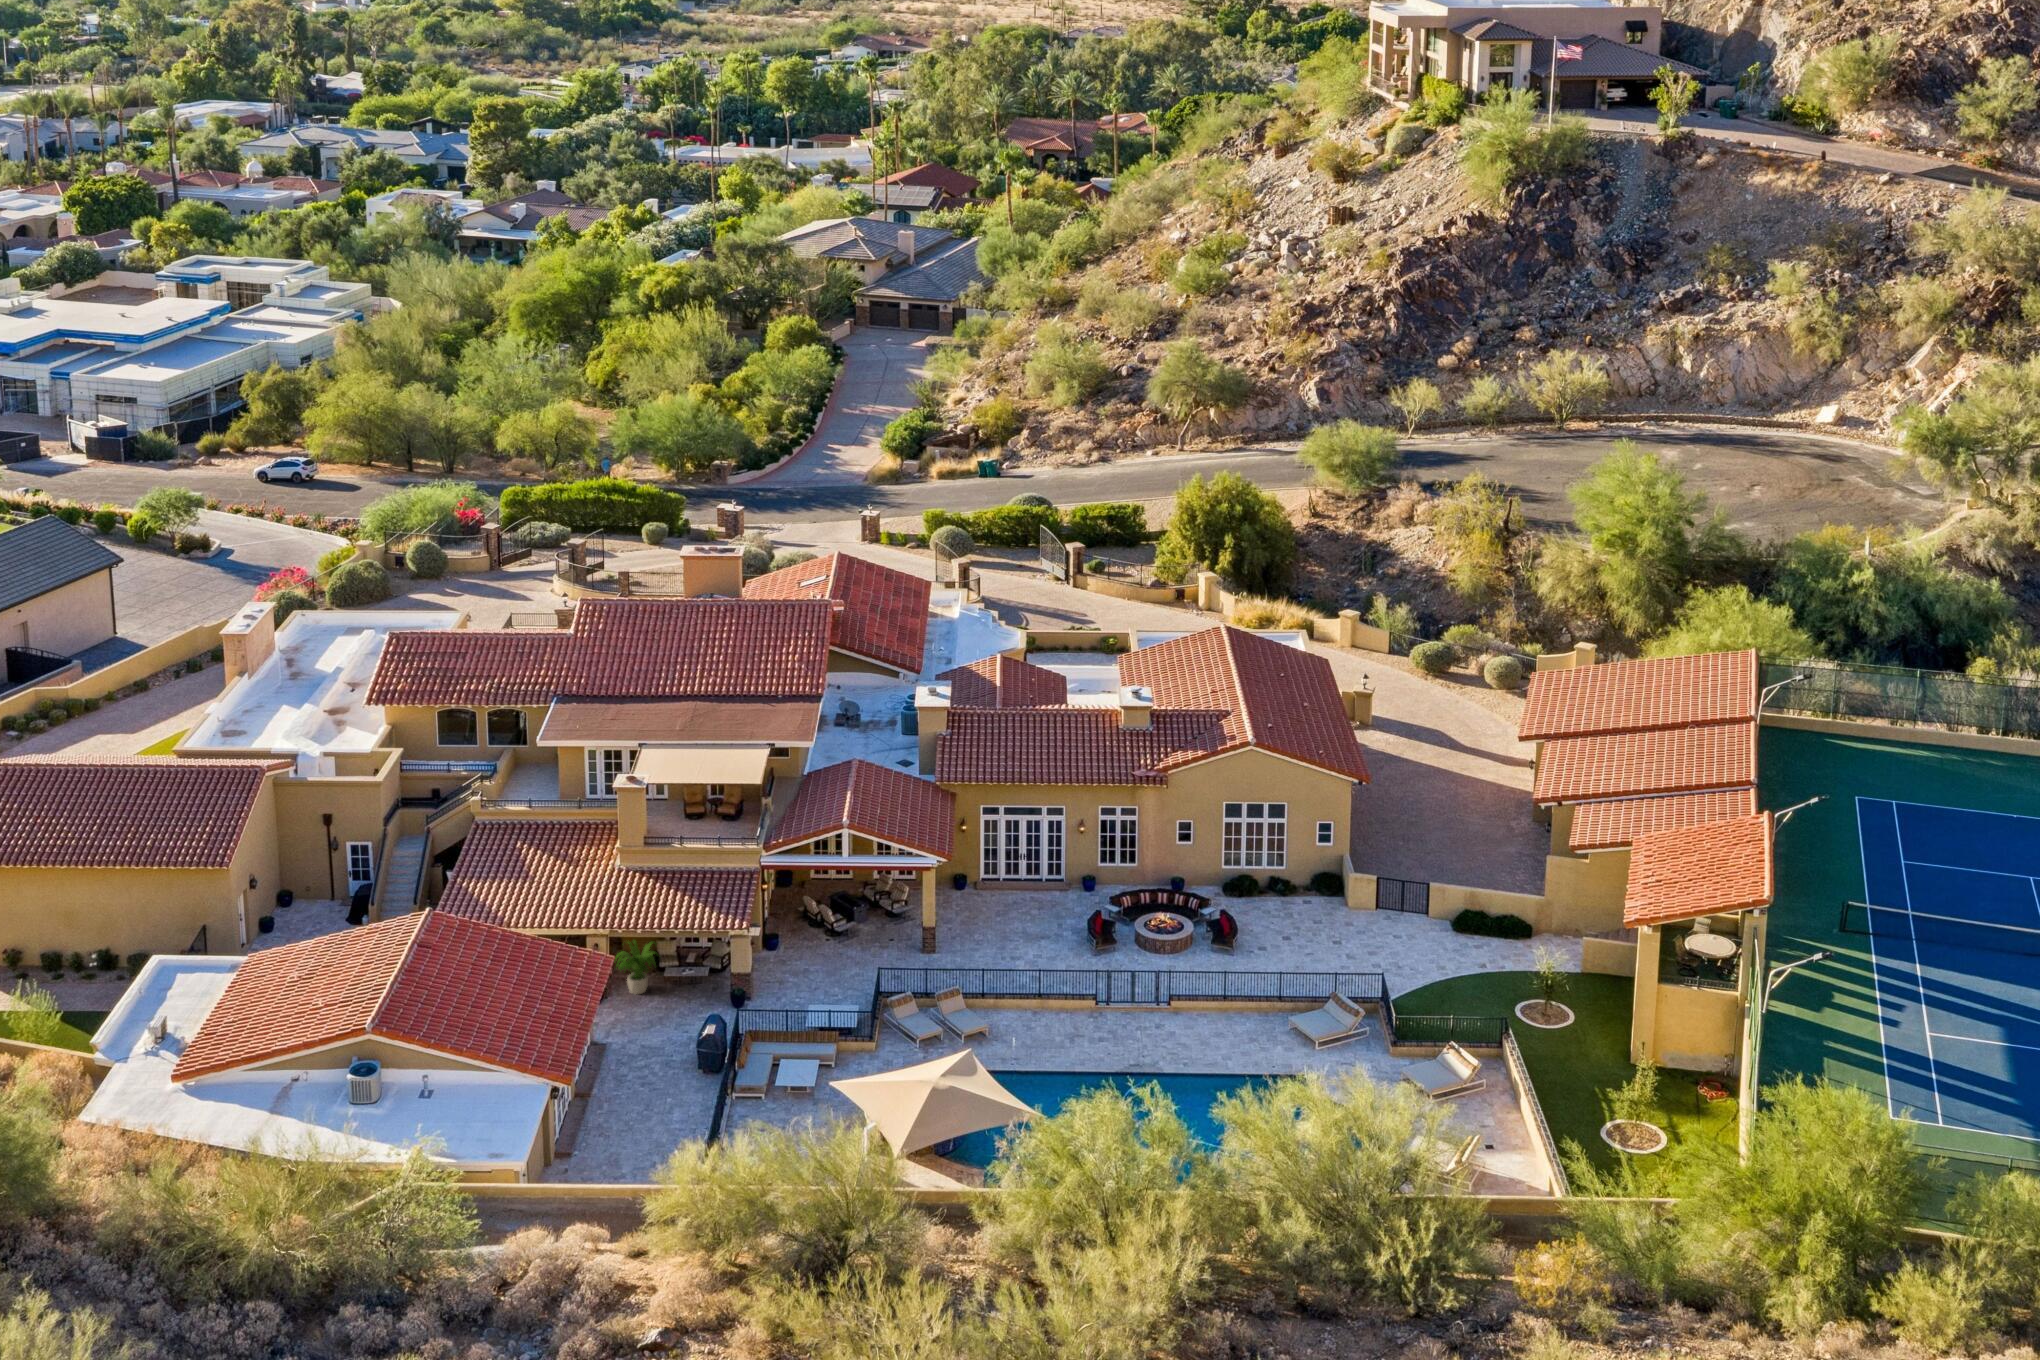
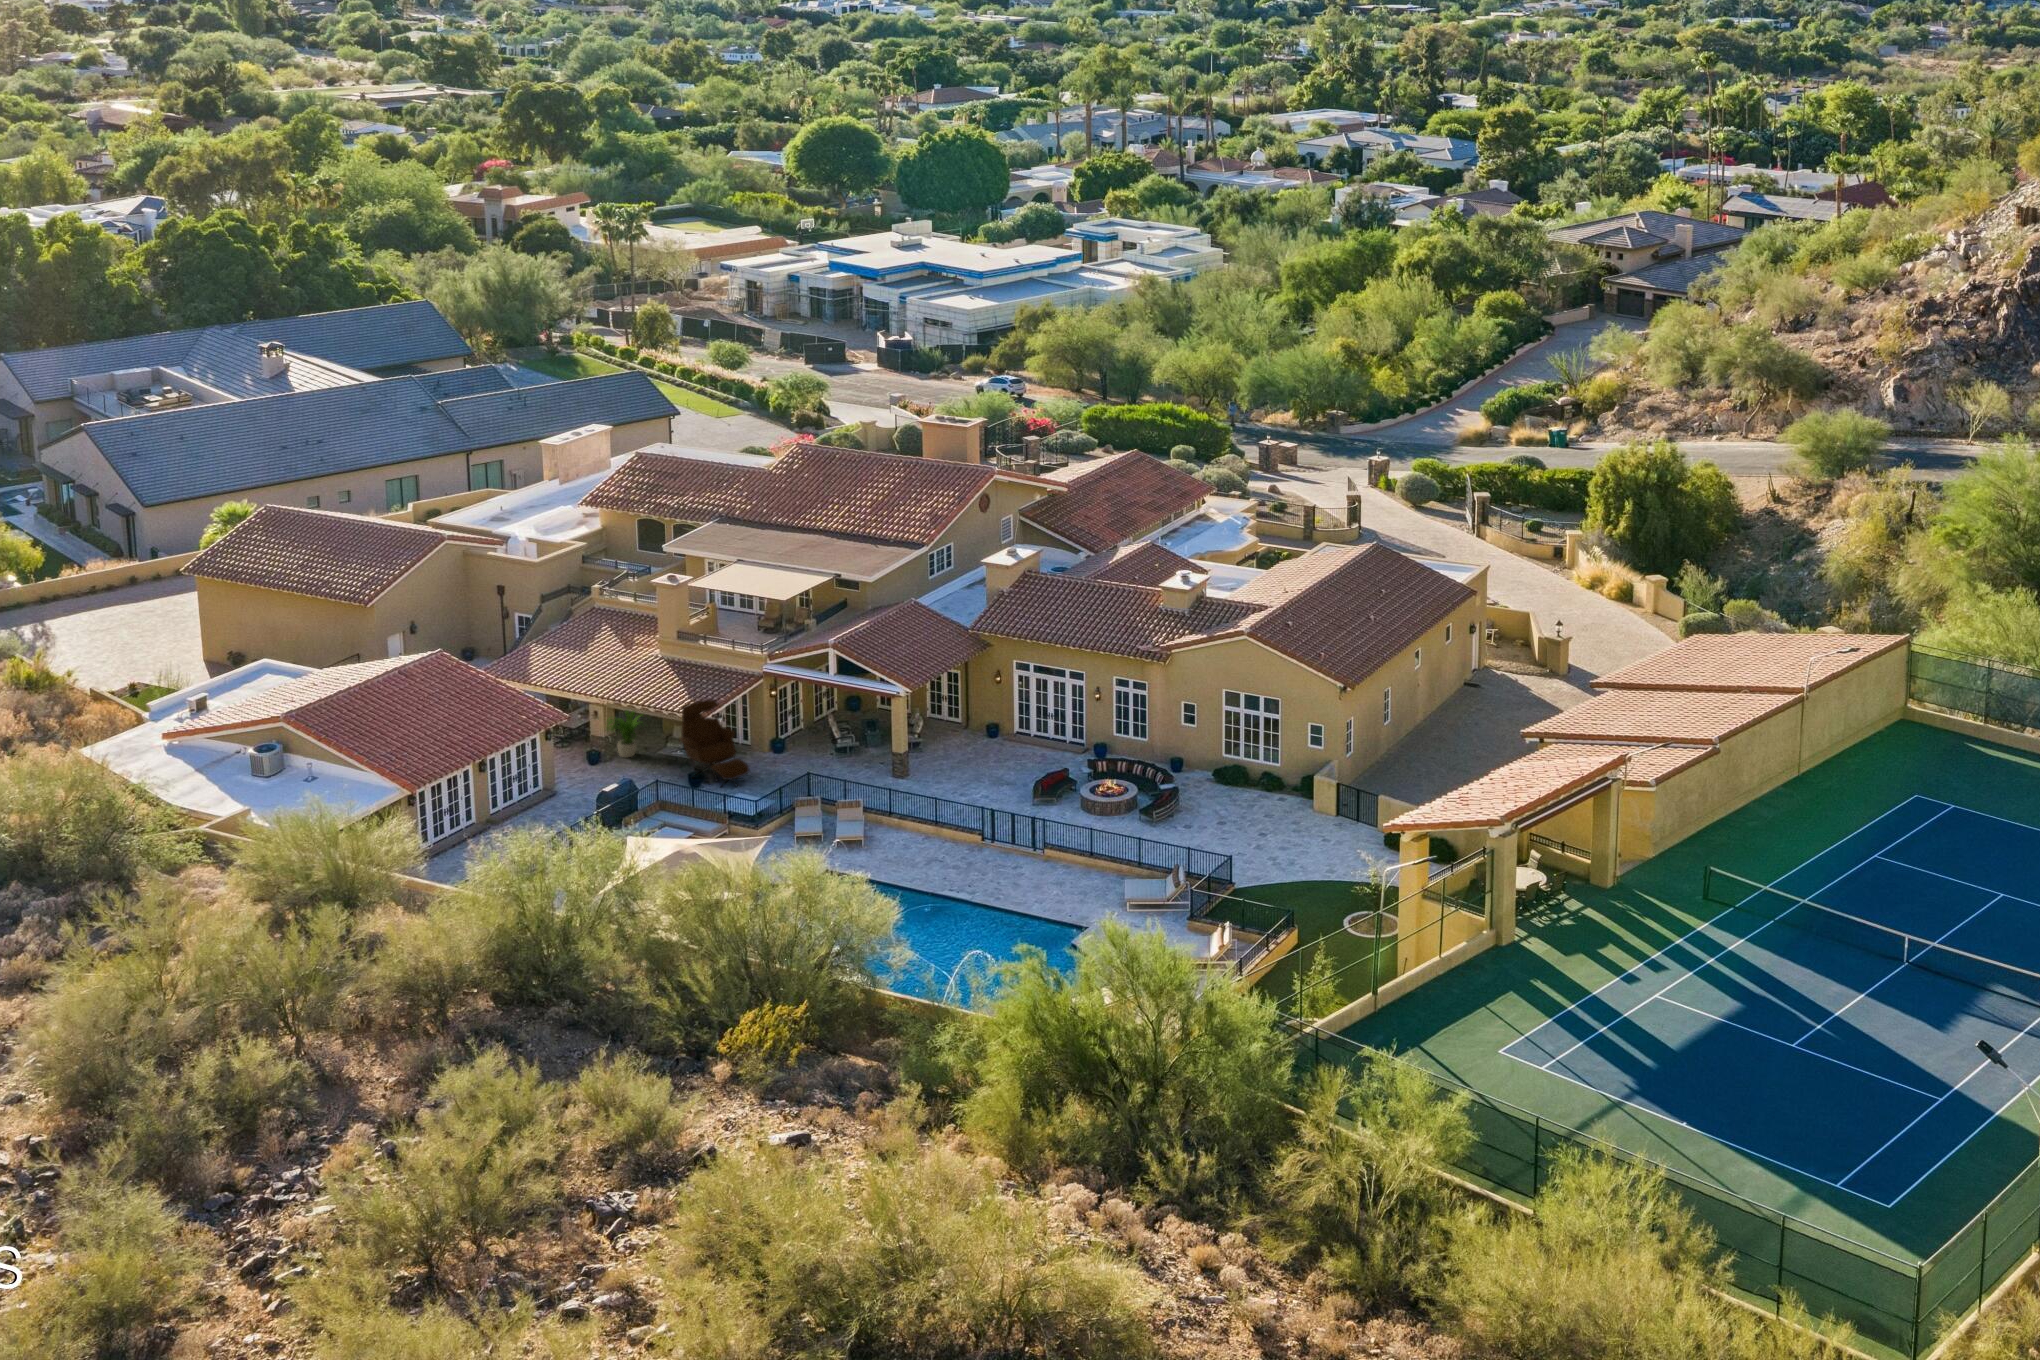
lounge chair: none [719,912,806,1008] -> present [680,699,749,783]

